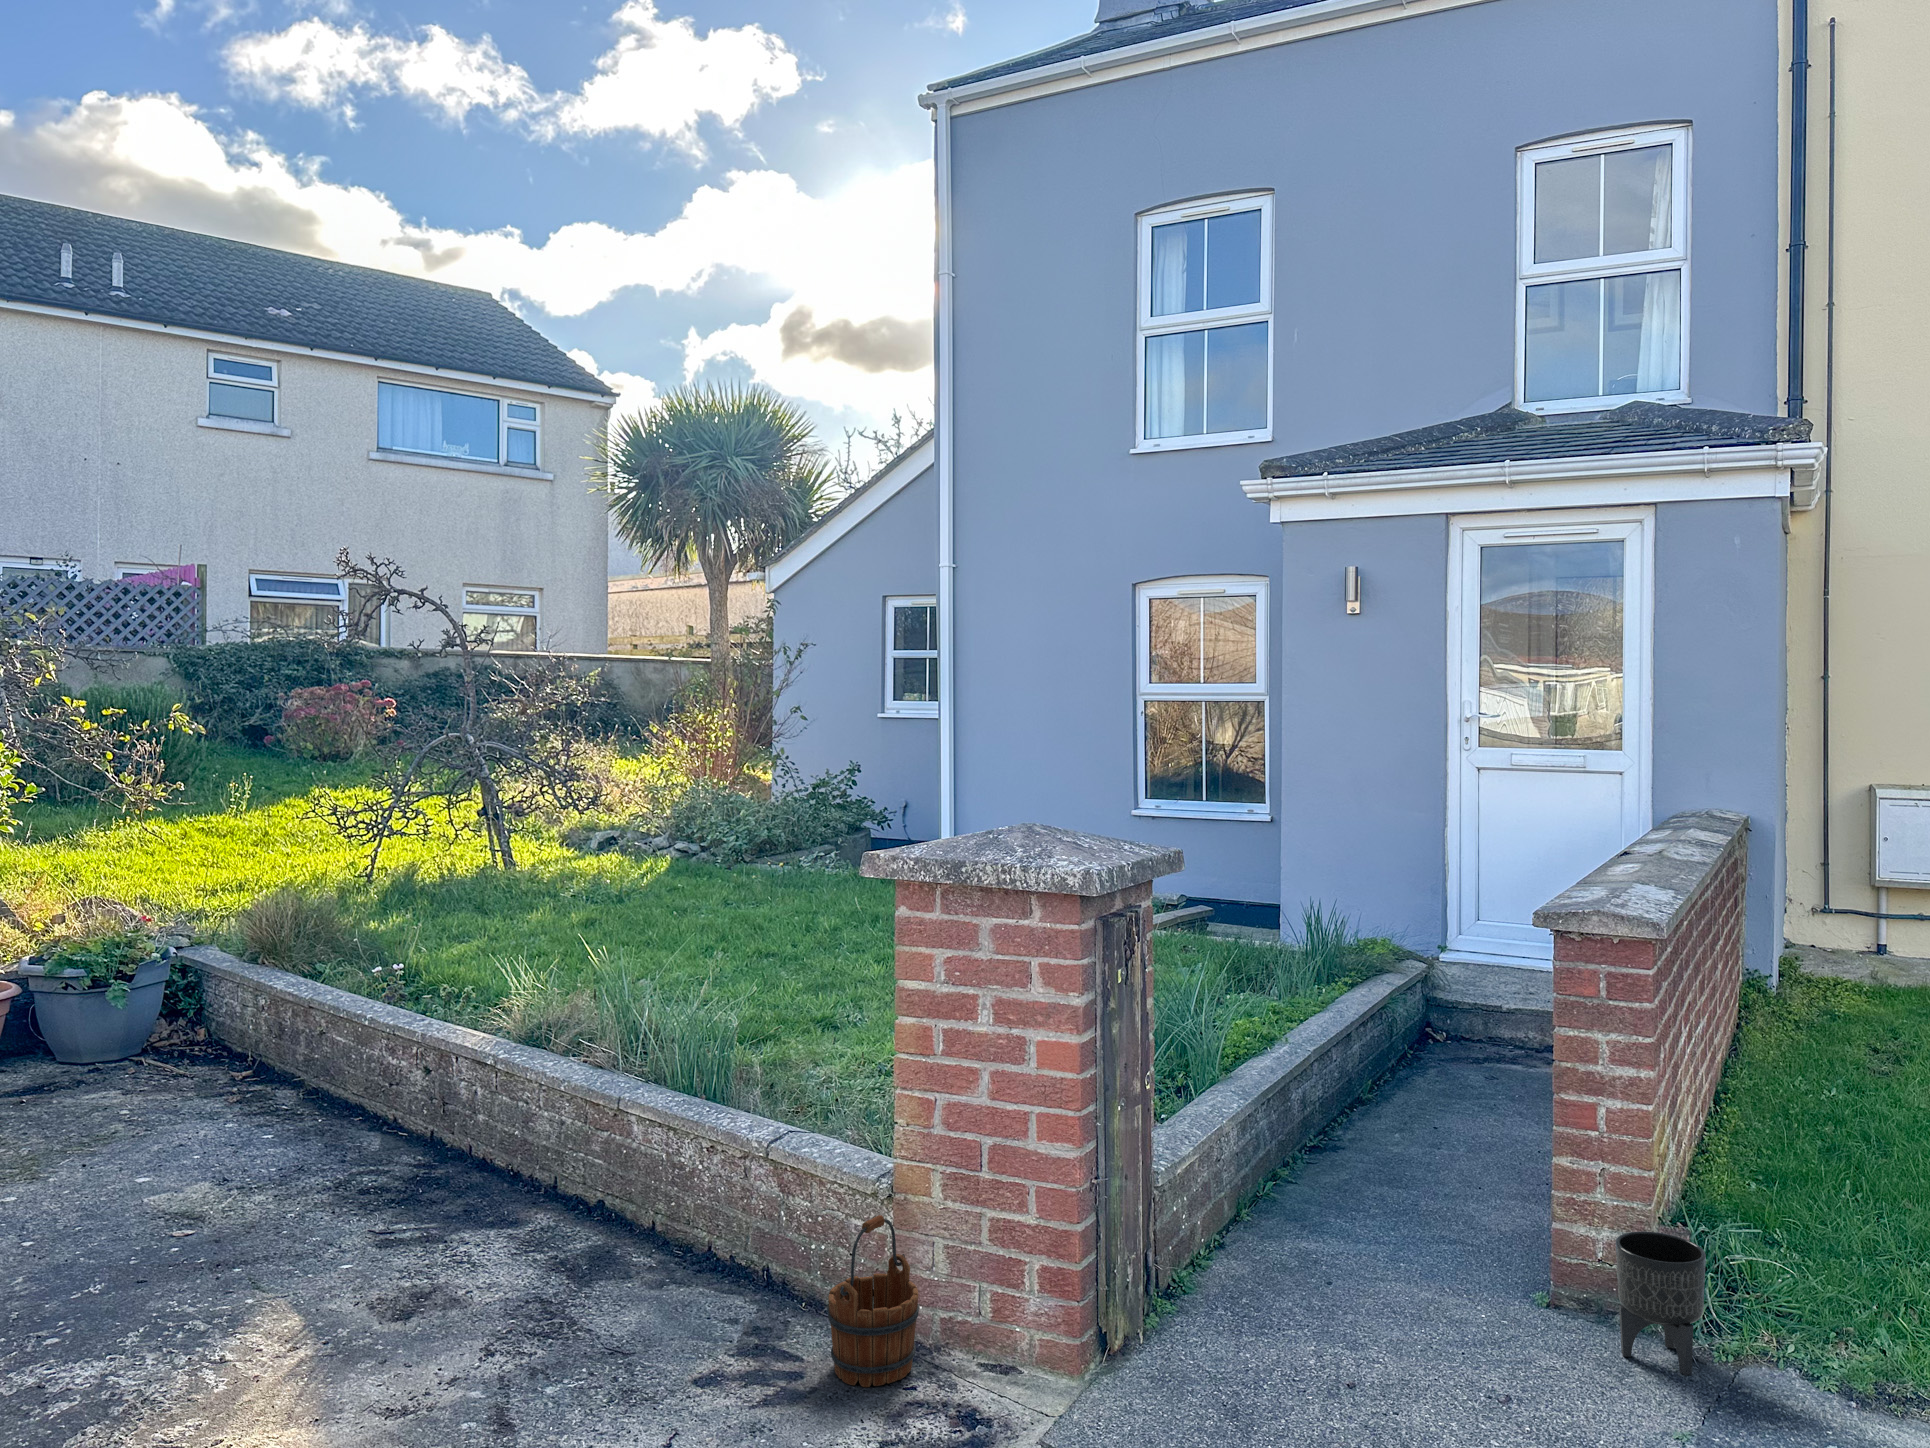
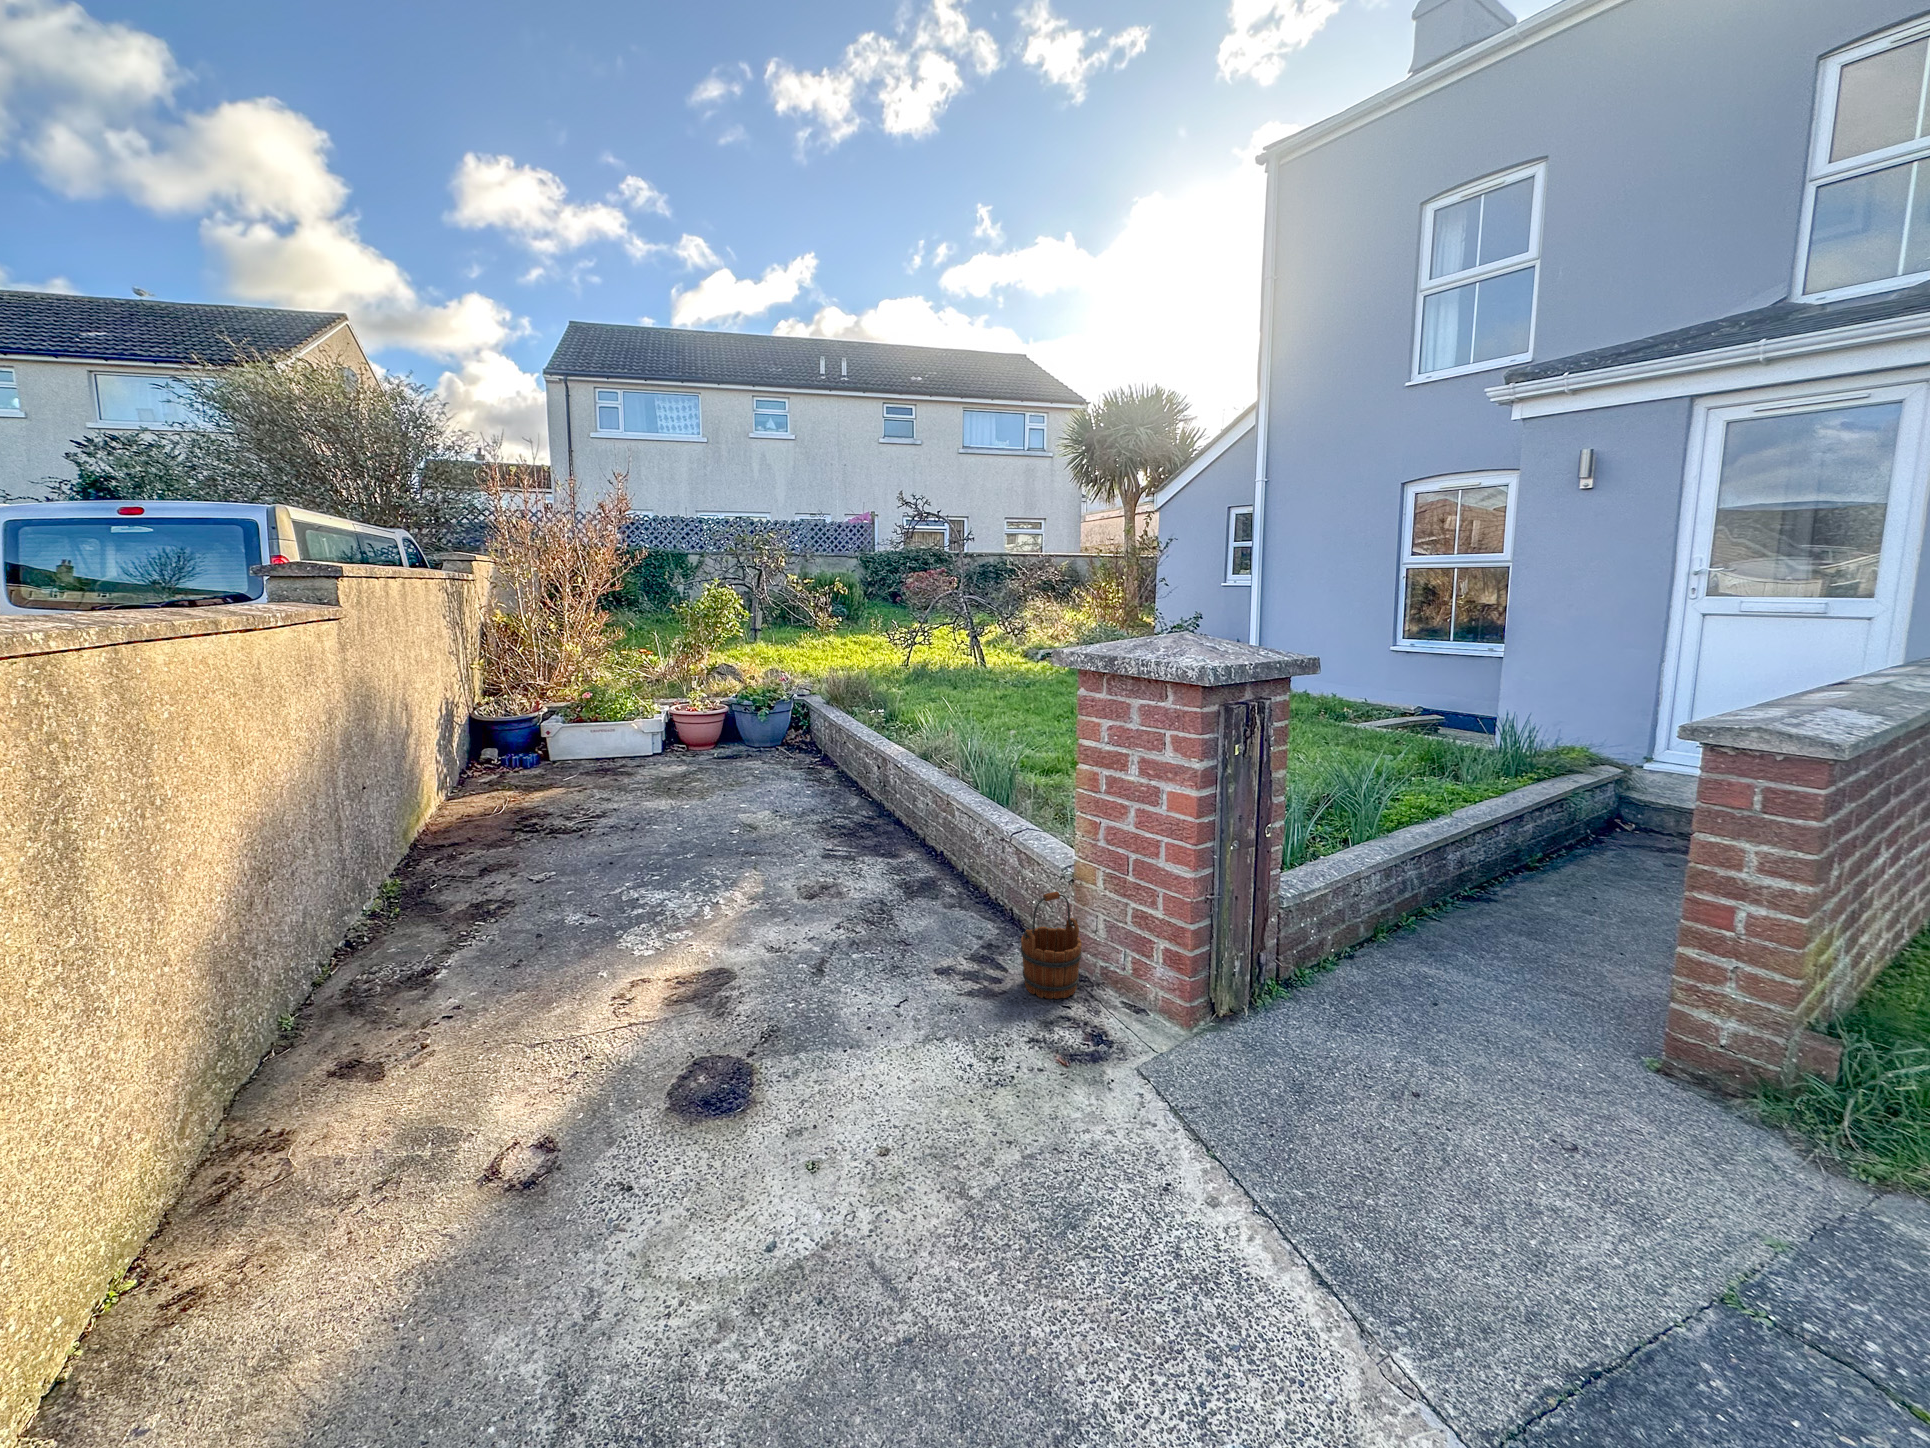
planter: present [1616,1231,1706,1375] -> none [1732,1036,1857,1183]

